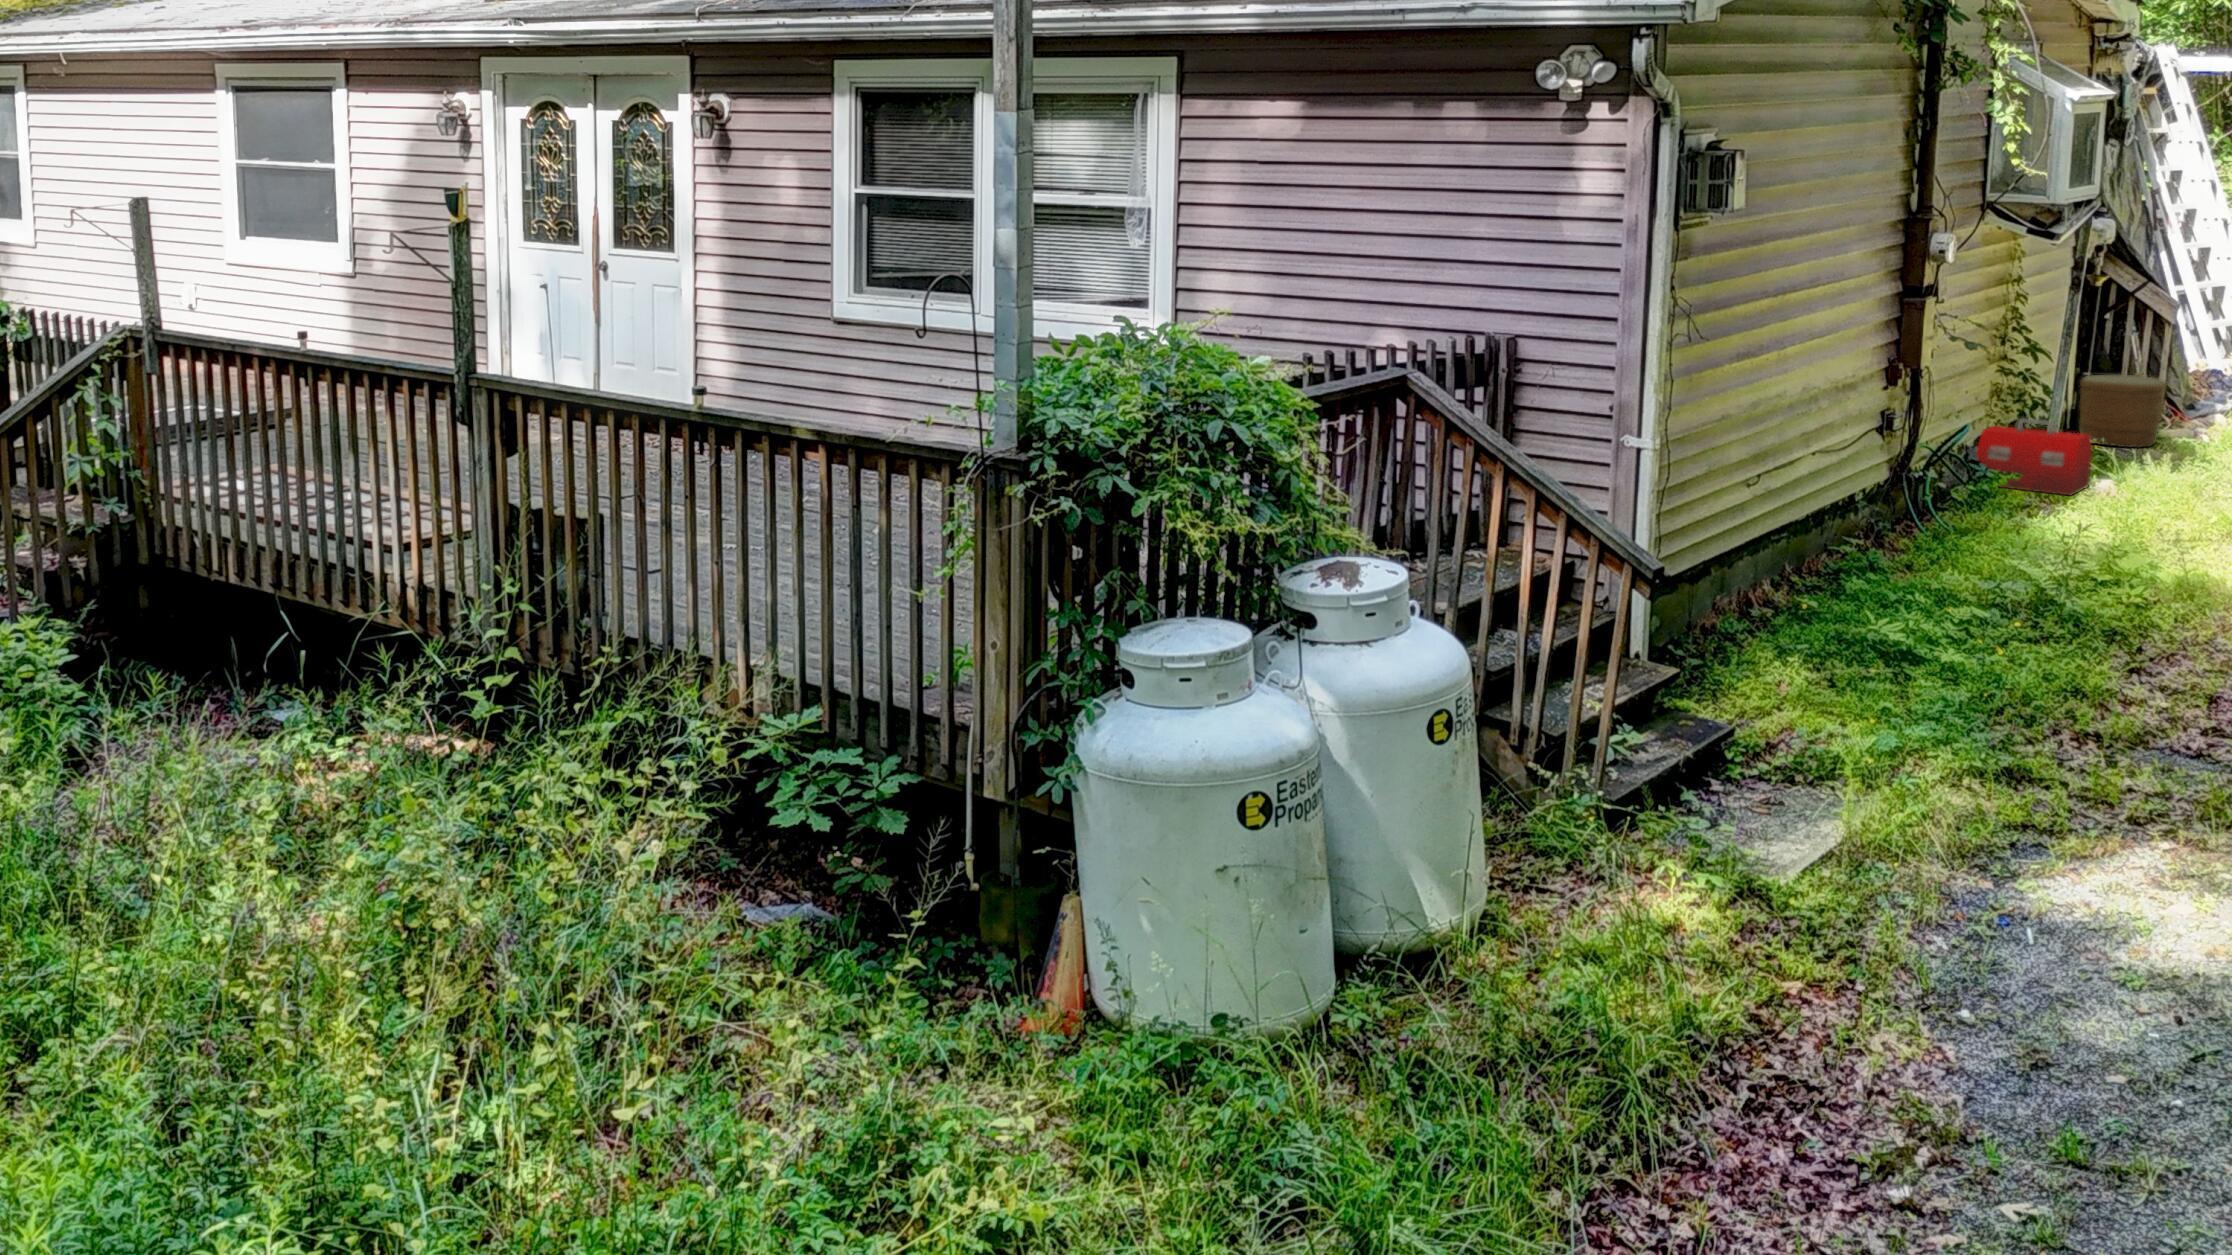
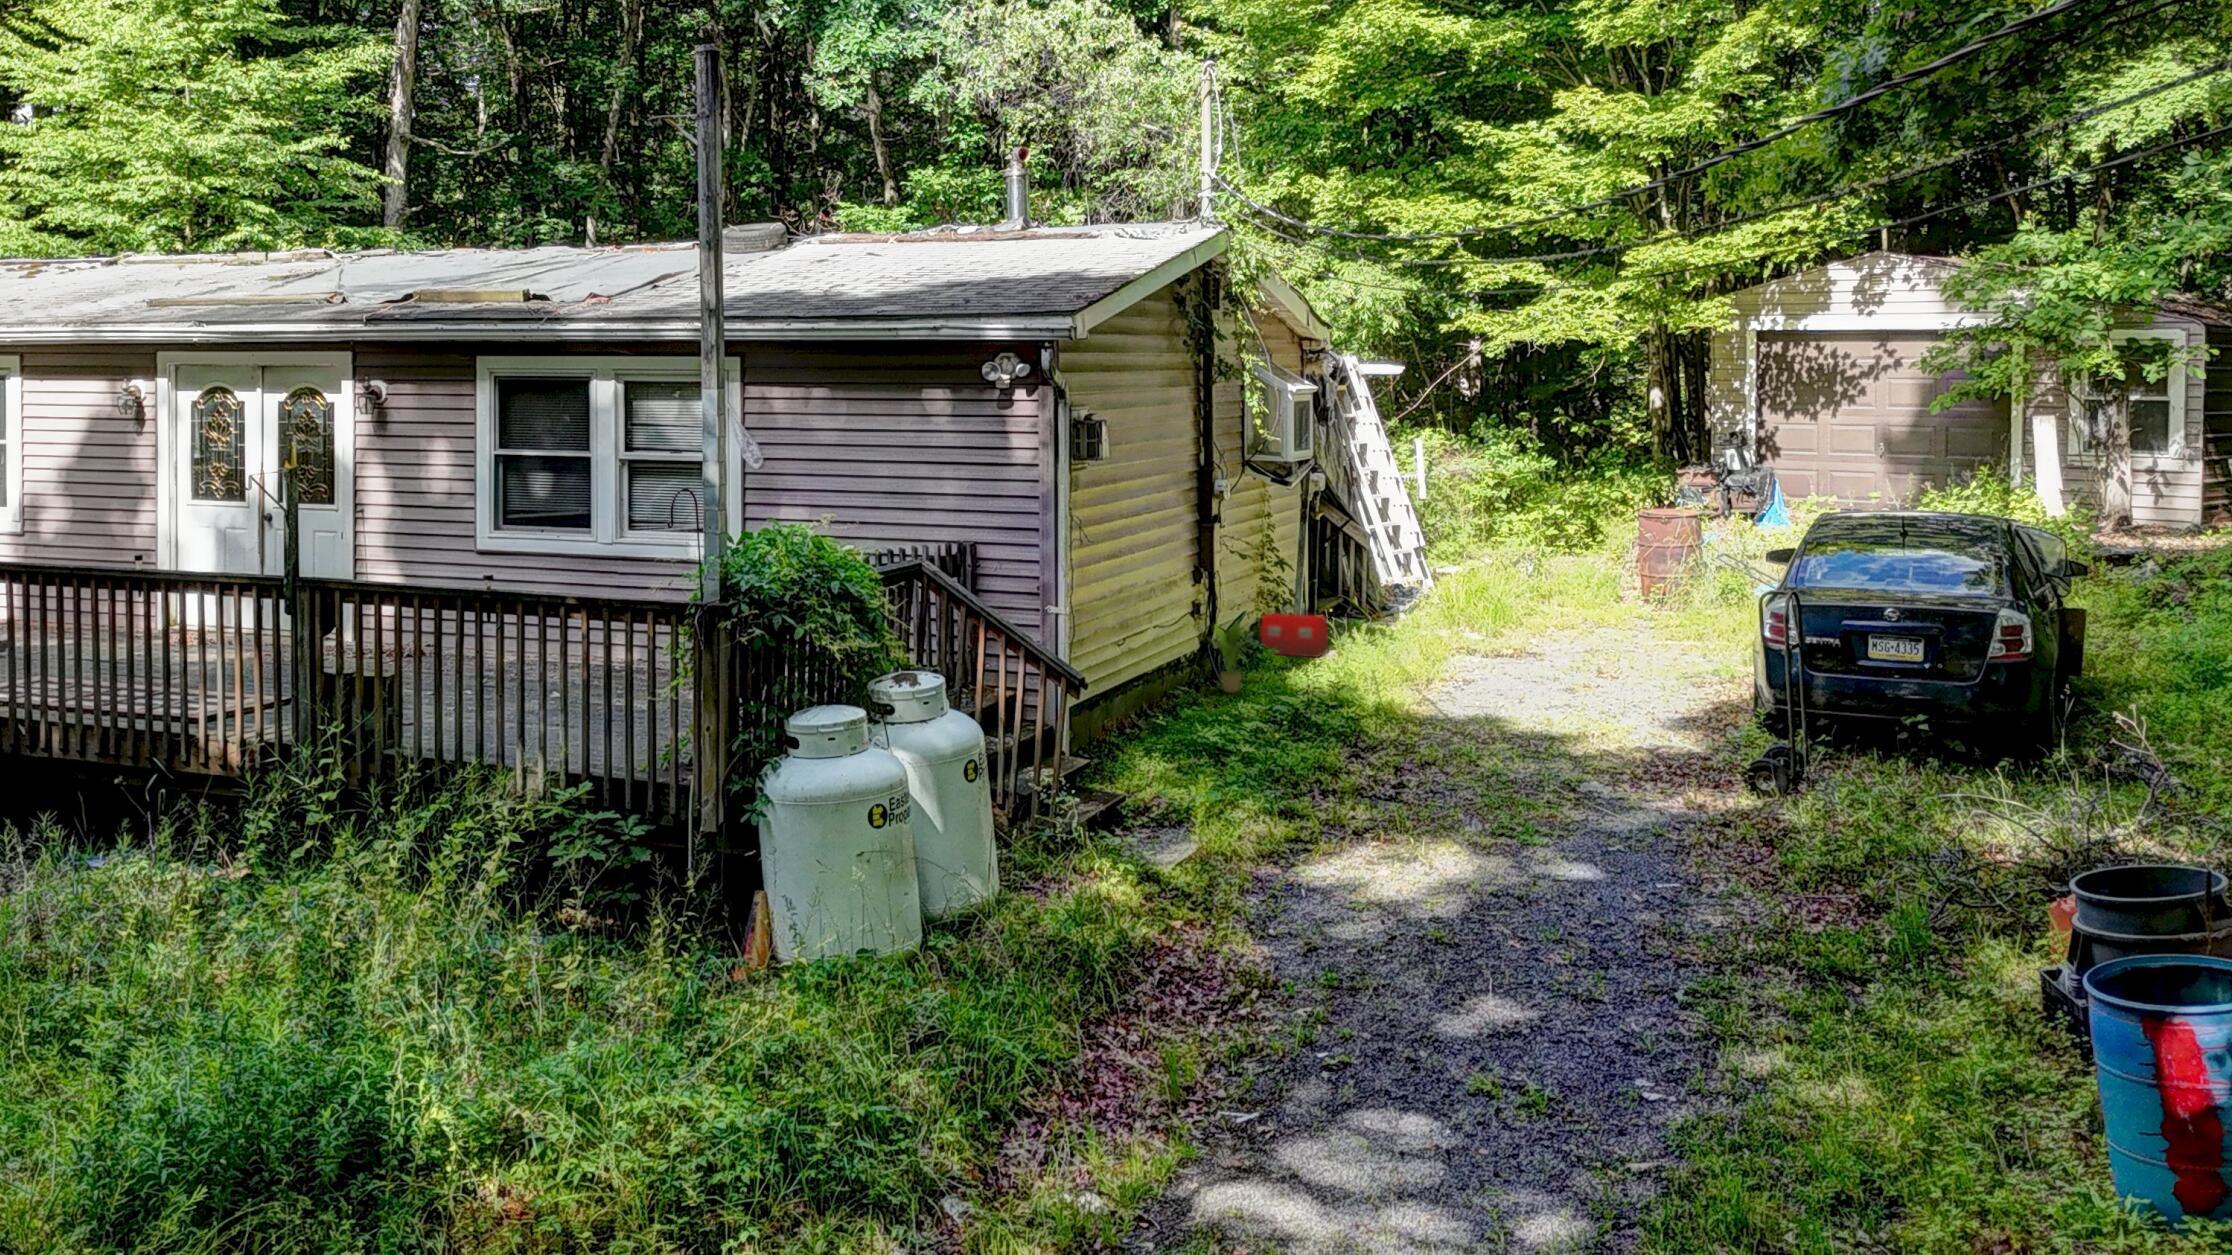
woven basket: present [2079,375,2167,447] -> none [1317,578,1367,627]
potted plant: none [1885,445,1977,545] -> present [1211,623,1247,693]

